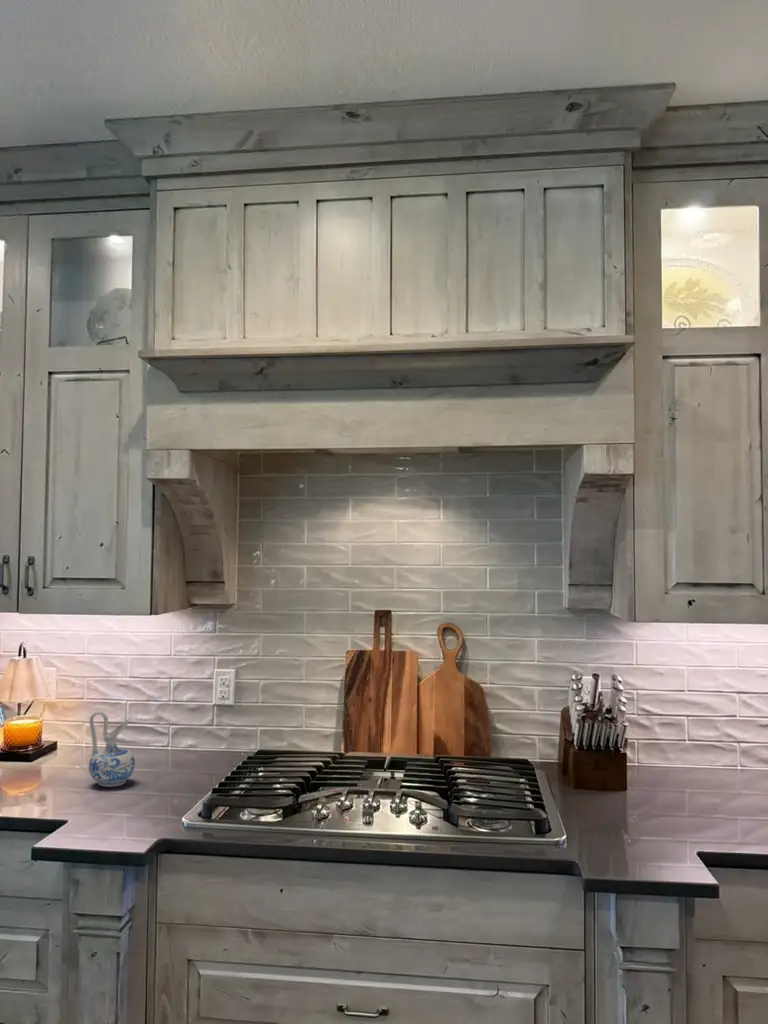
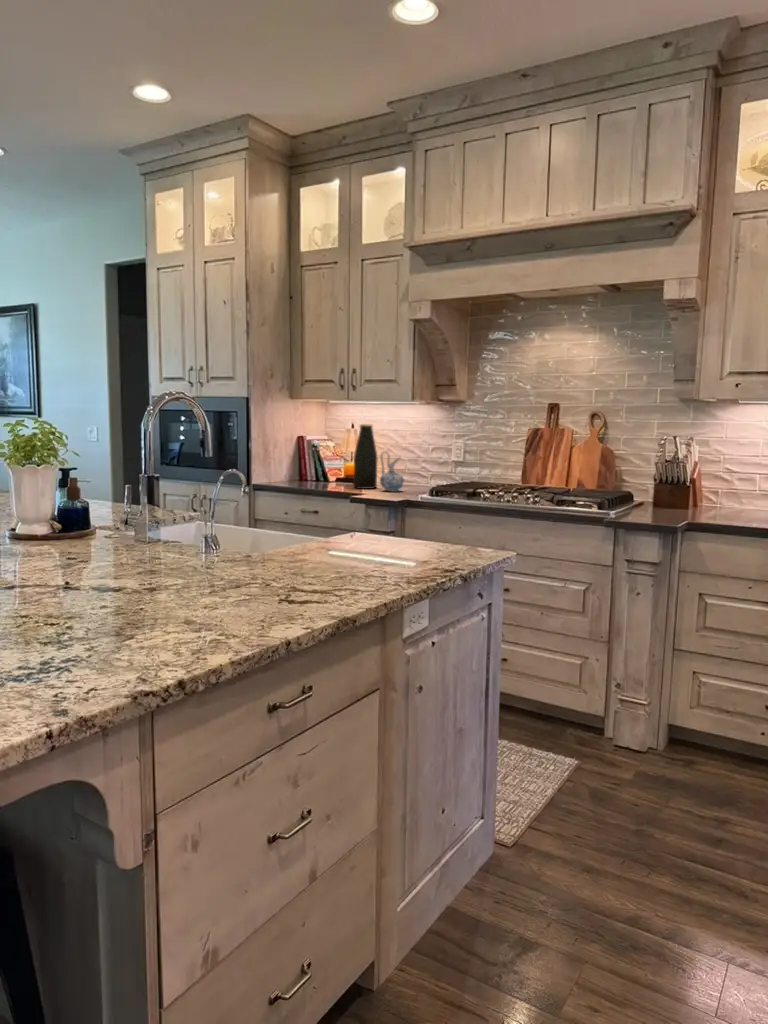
bottle: none [31,656,79,781] -> present [353,424,377,489]

